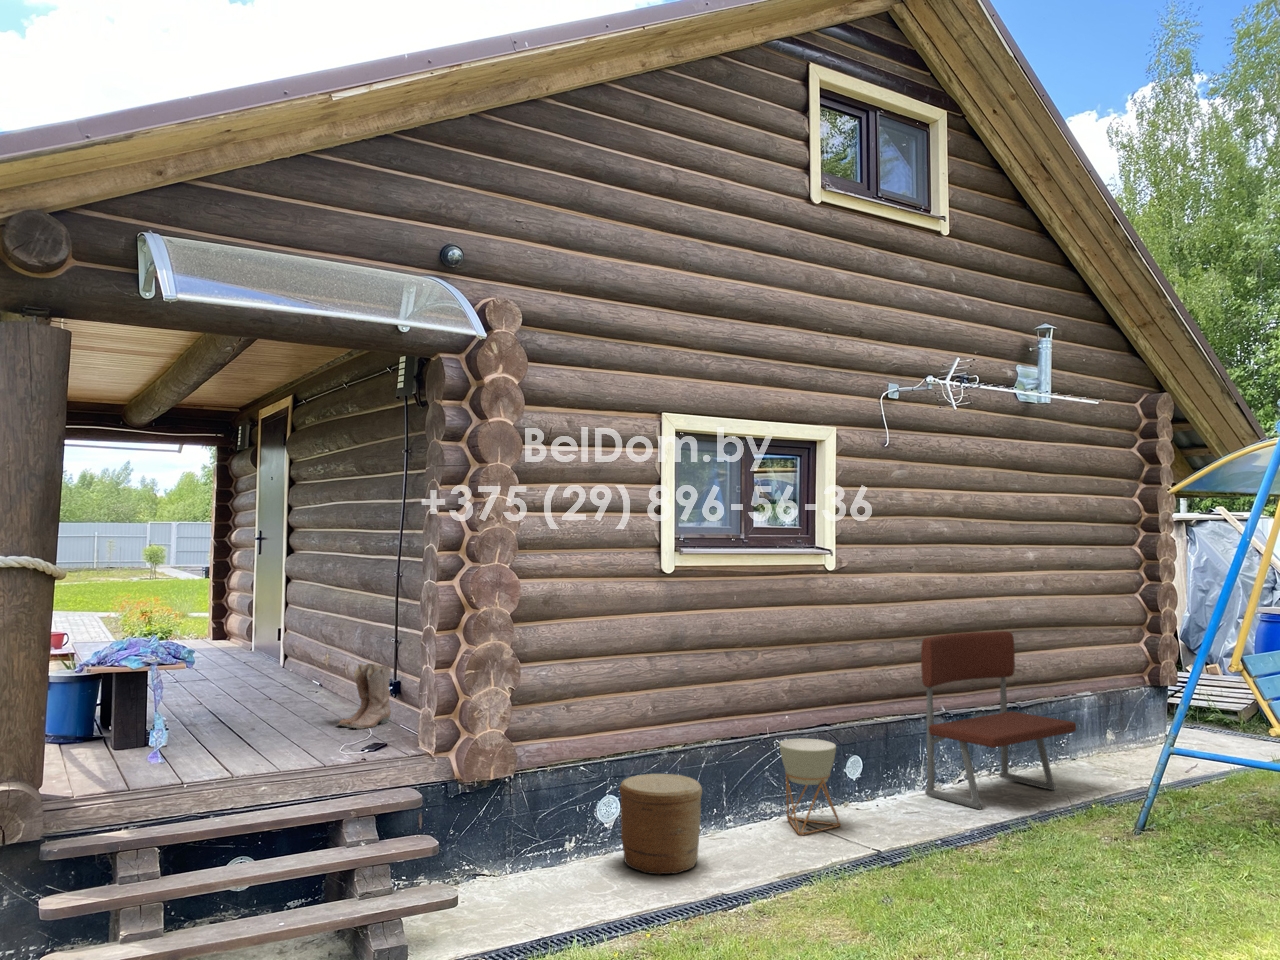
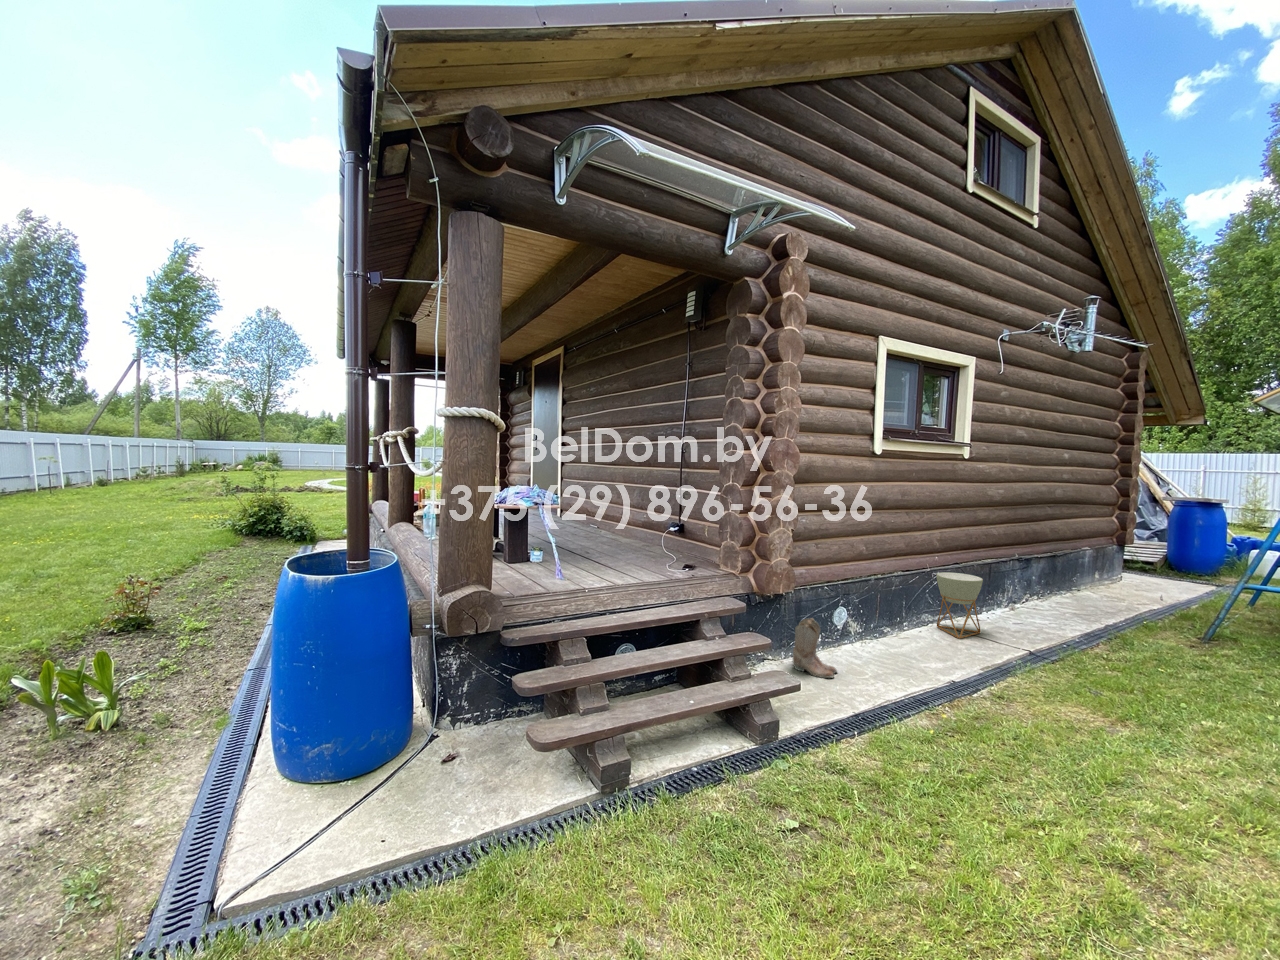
bench: present [921,631,1076,809] -> none [1011,505,1121,624]
boots: present [338,663,391,729] -> present [793,618,837,678]
woven basket: present [619,774,702,875] -> none [851,593,918,665]

